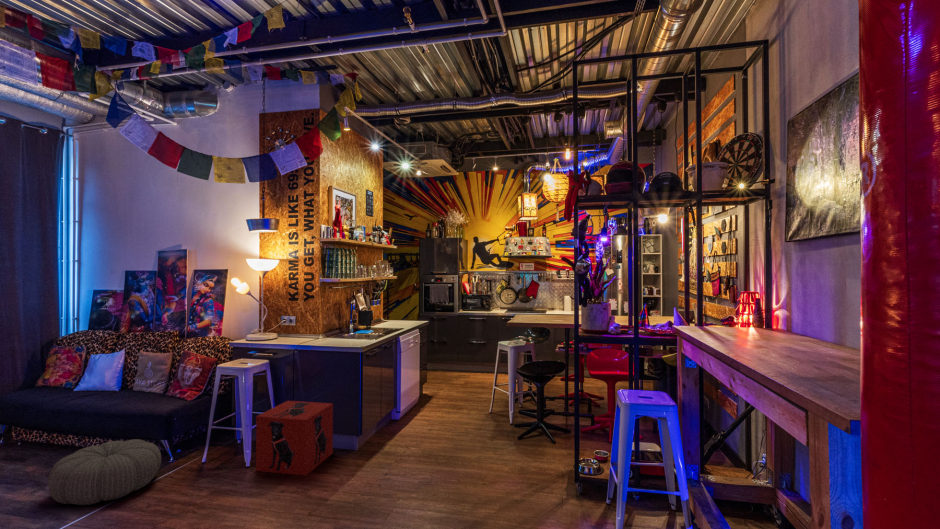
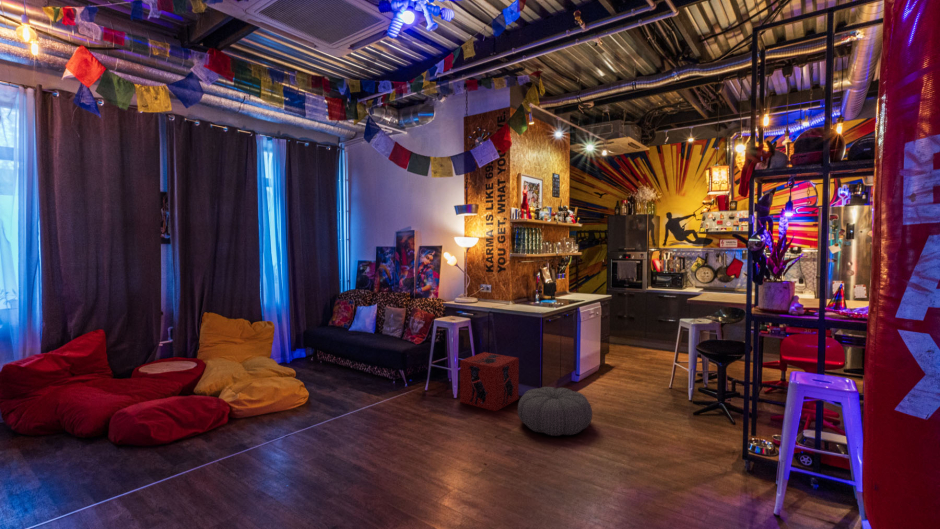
pouf: present [48,439,161,505] -> present [518,387,592,436]

